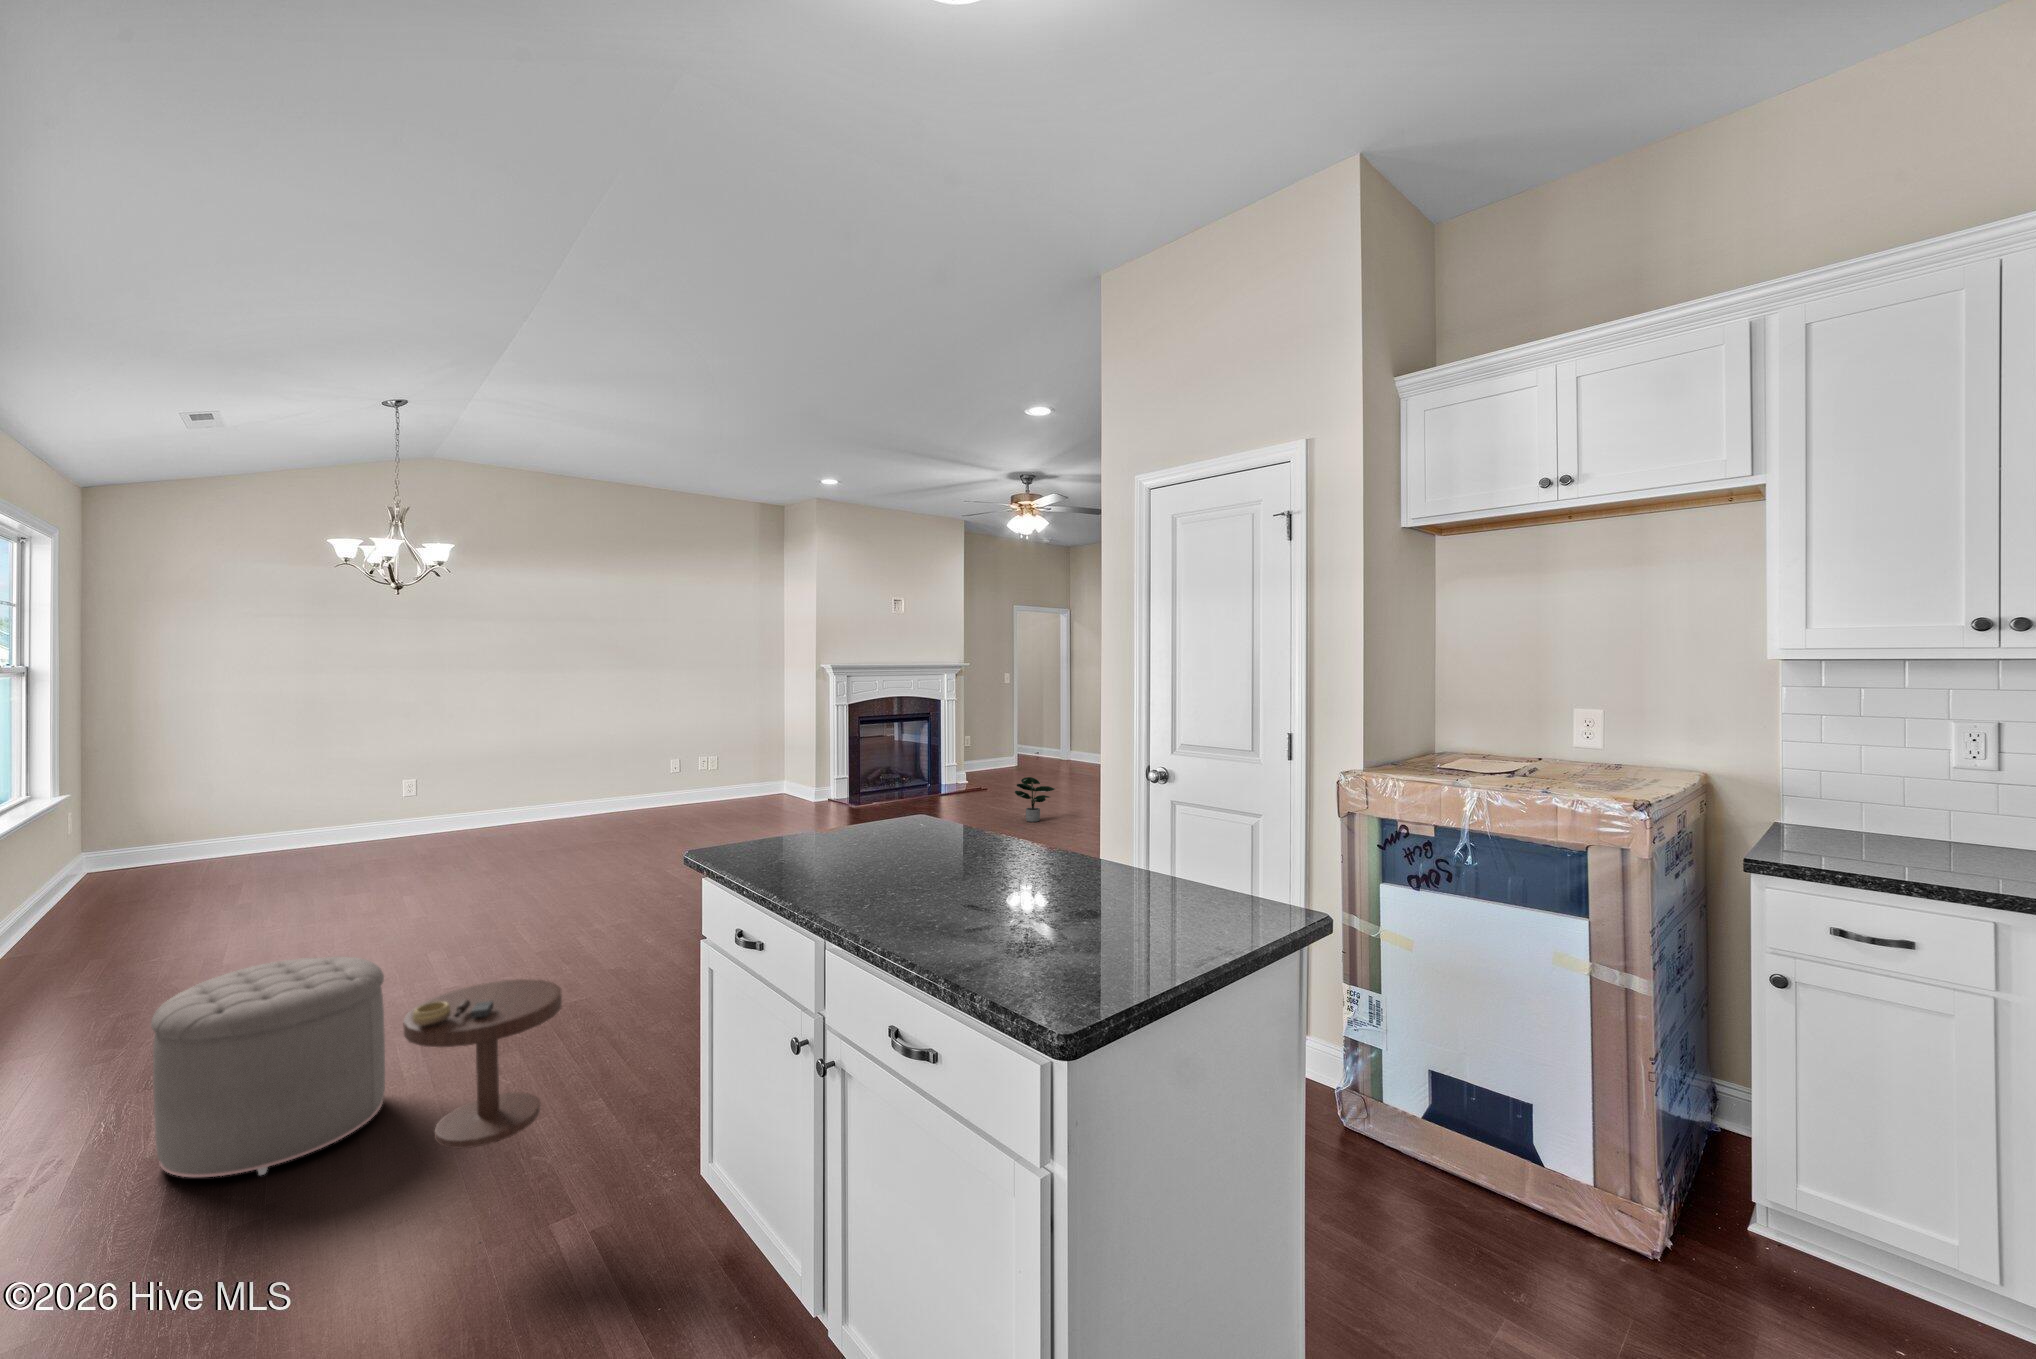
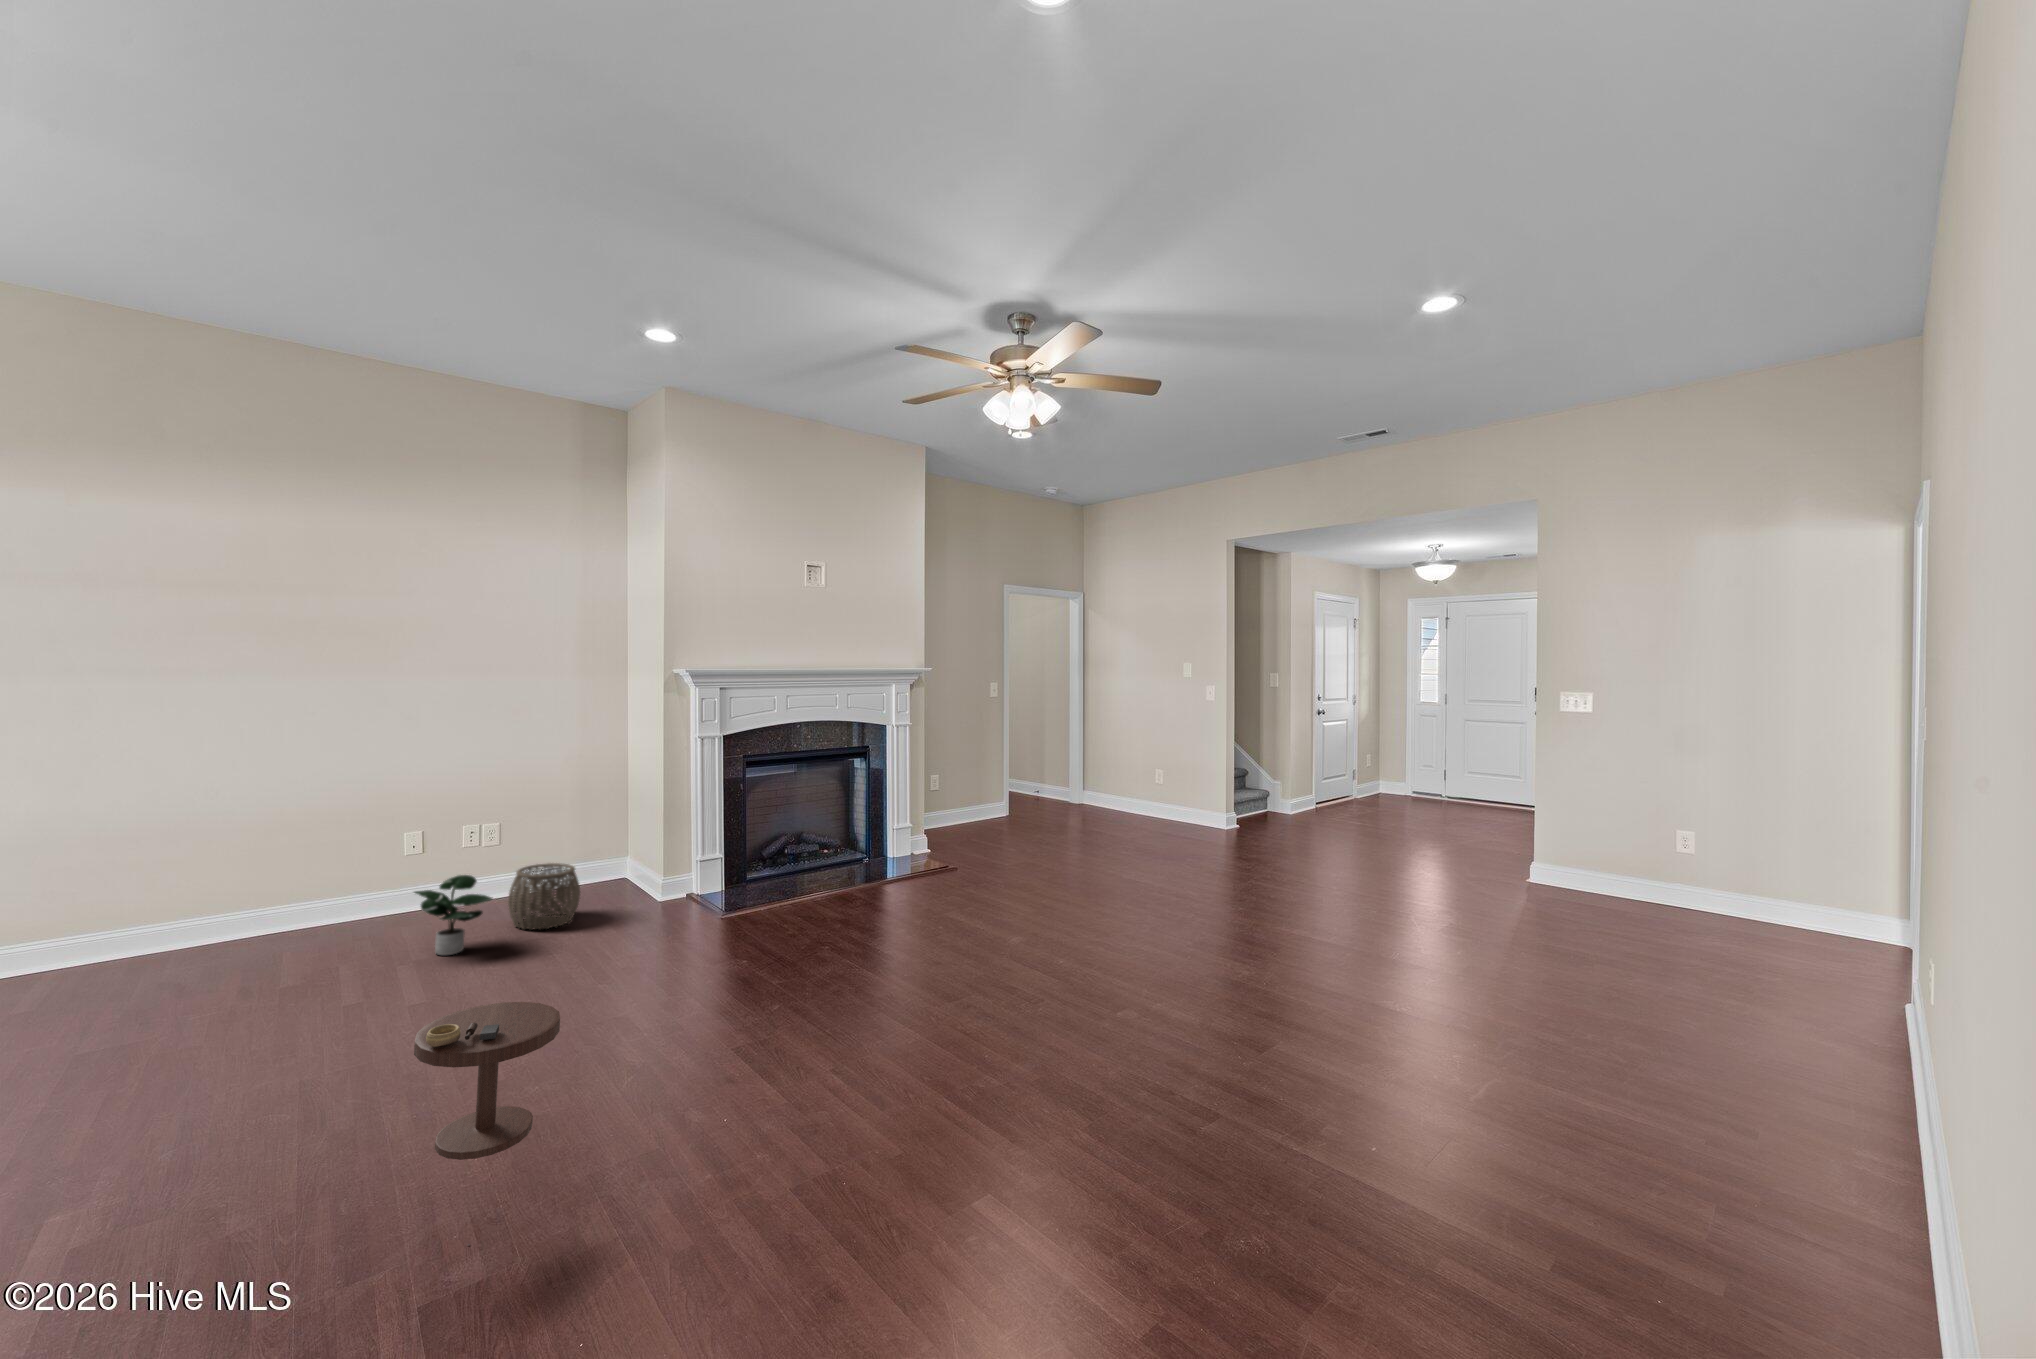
potted plant: present [1015,777,1055,822] -> present [414,875,493,955]
woven basket: none [547,853,621,922] -> present [508,863,580,929]
ottoman: present [151,956,385,1177] -> none [141,969,371,1181]

